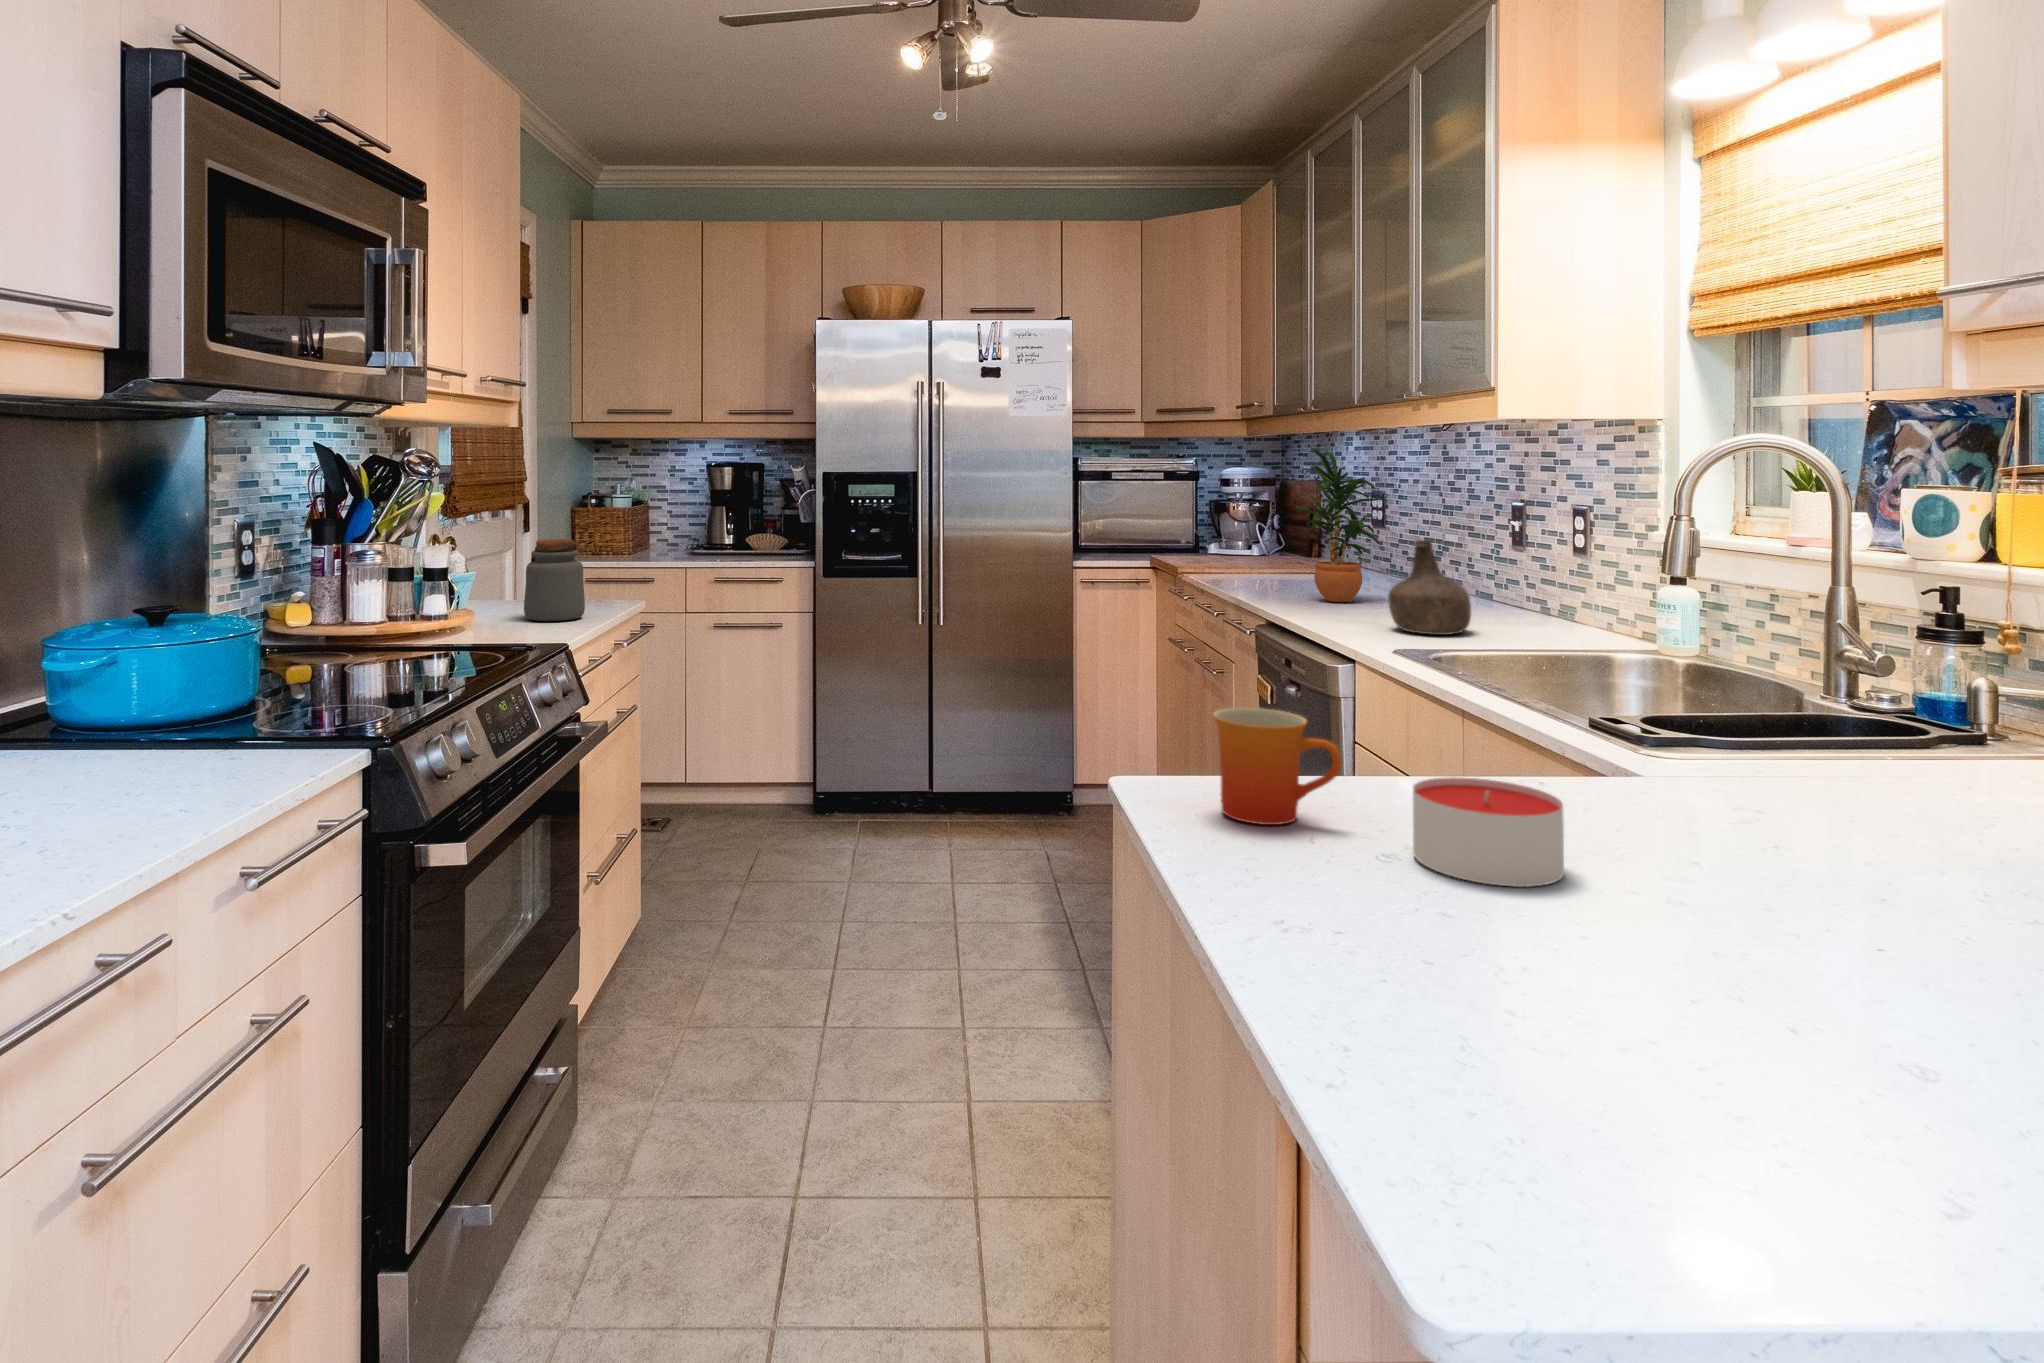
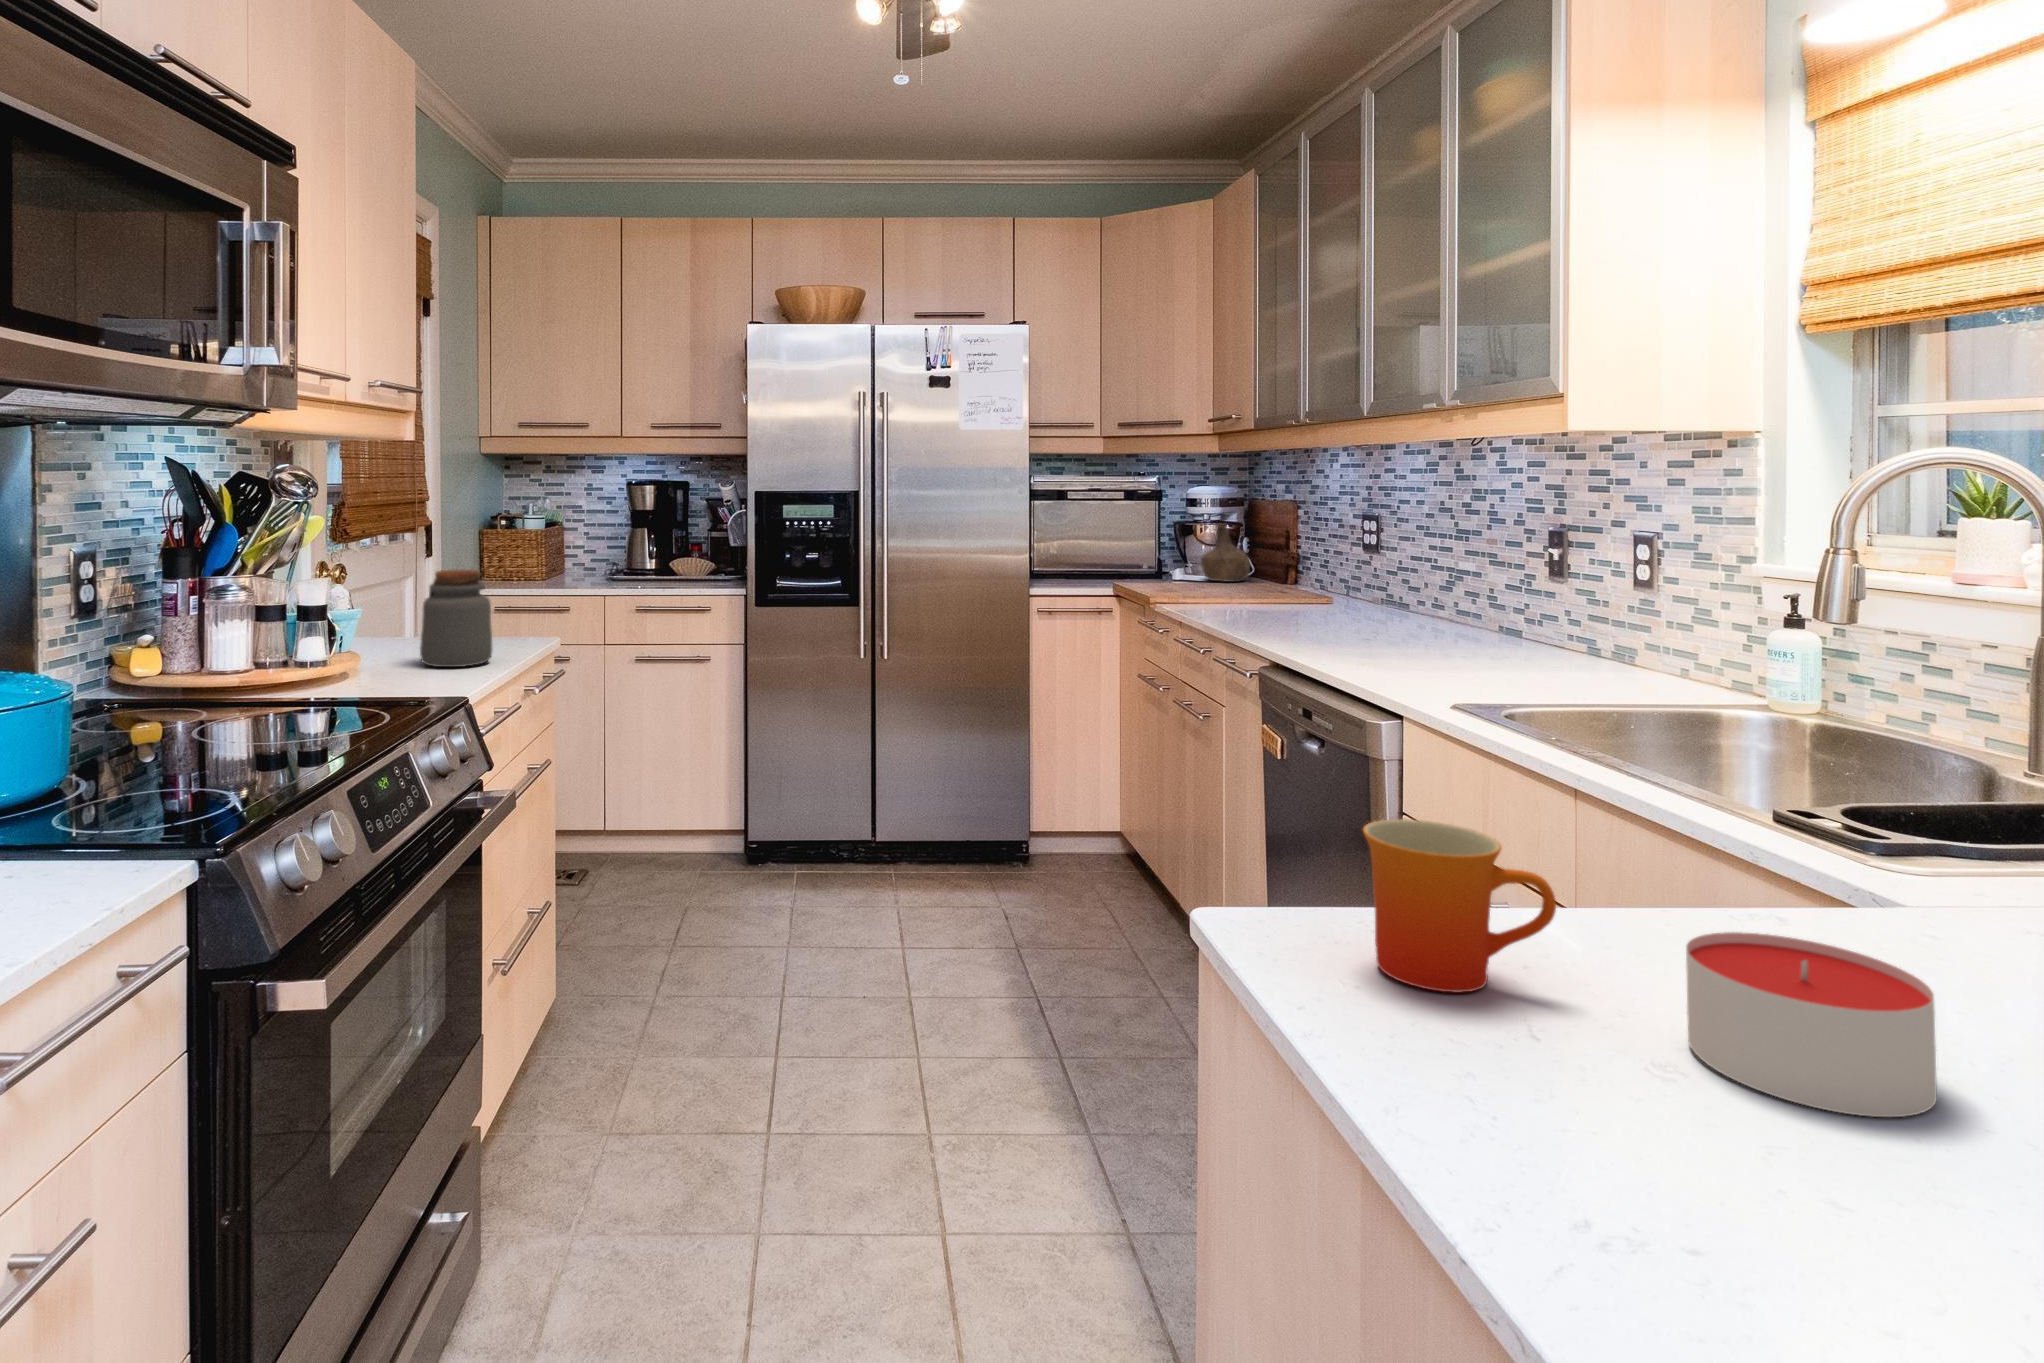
potted plant: present [1295,449,1385,602] -> none [1301,466,1408,639]
bottle: present [1388,539,1471,635] -> present [1201,523,1250,582]

